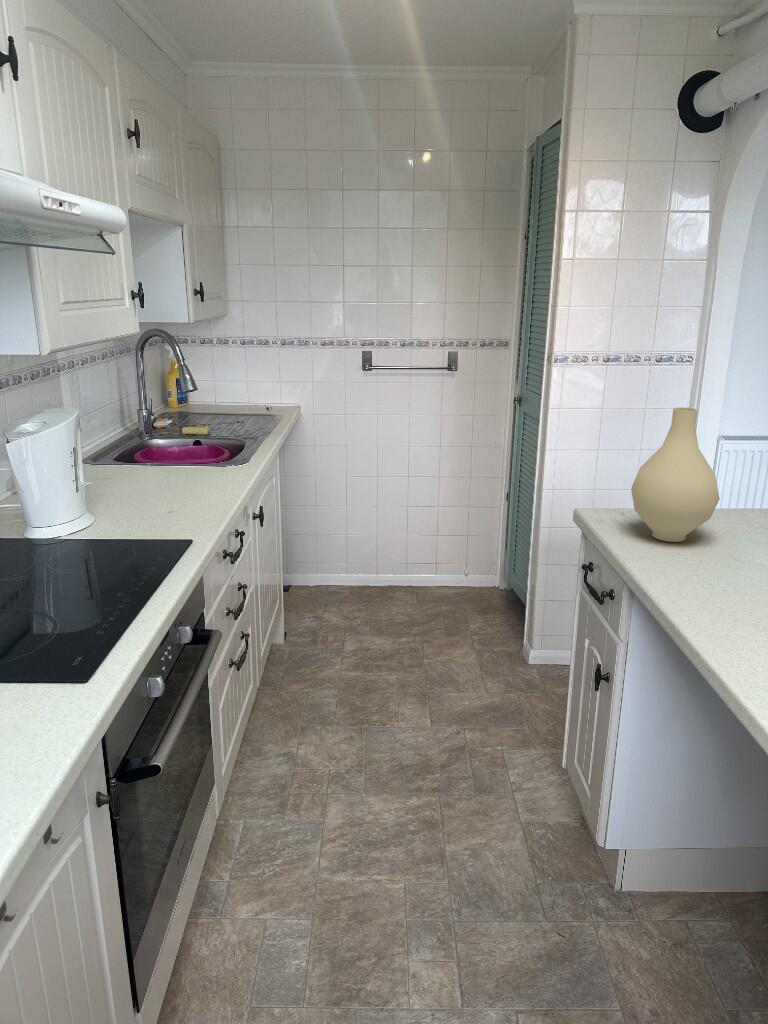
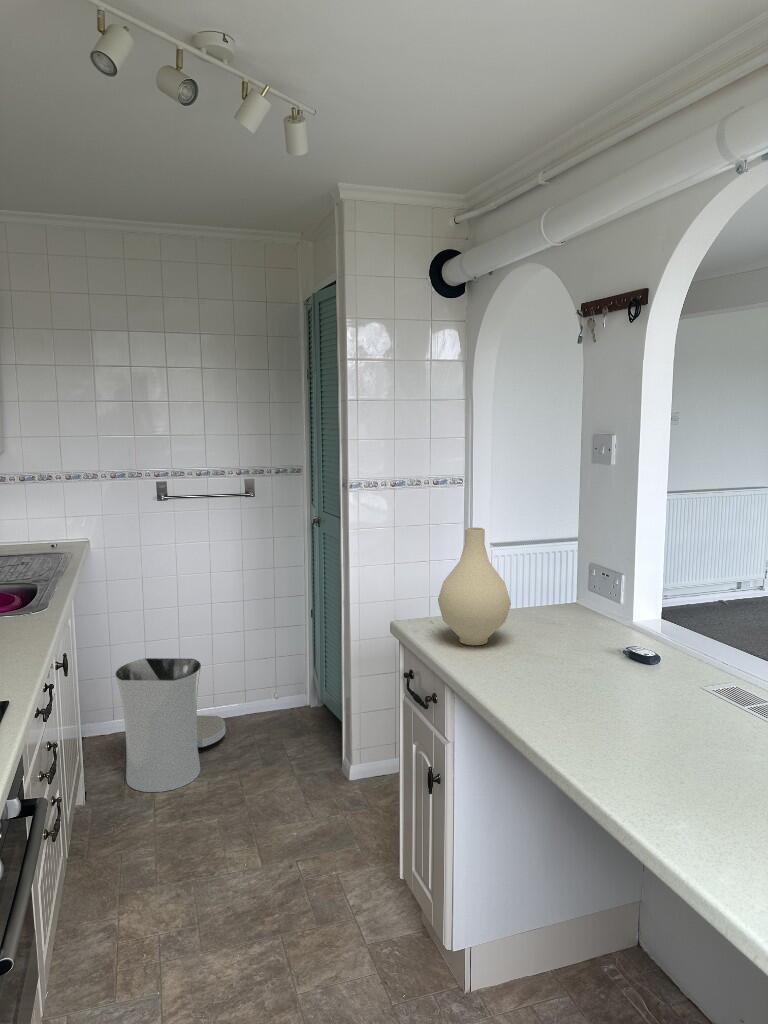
trash can: none [314,520,414,644] -> present [115,658,225,792]

